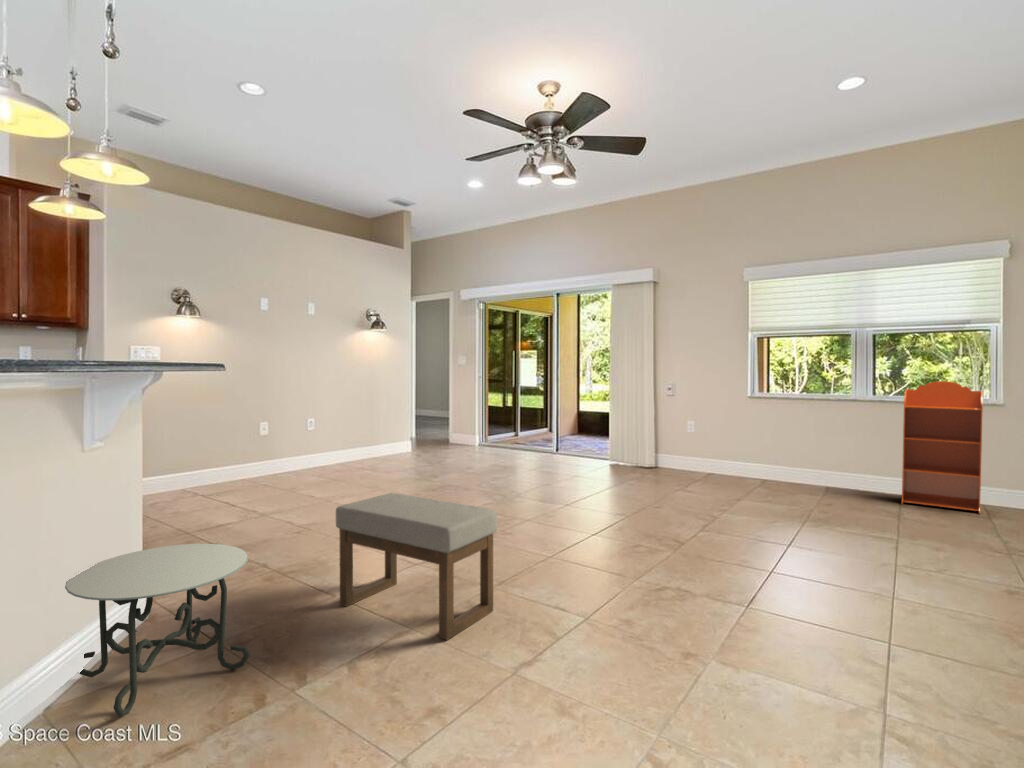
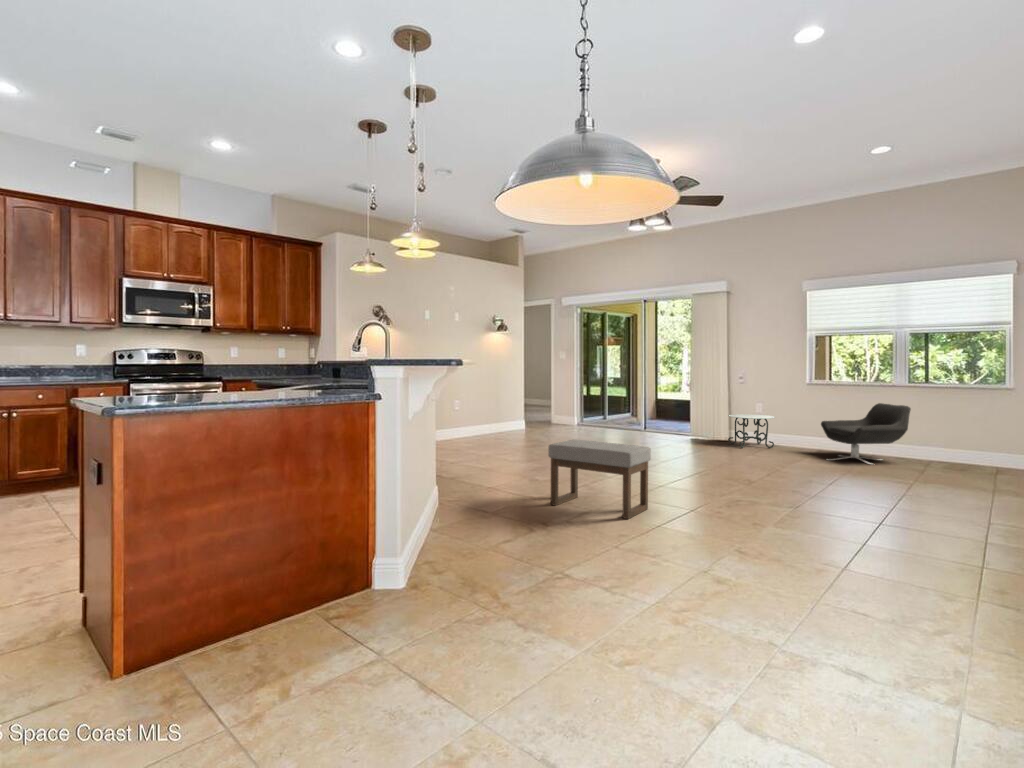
bookcase: present [902,381,983,514] -> none [931,370,997,471]
lounge chair: none [765,423,876,505] -> present [821,403,911,464]
side table: present [65,544,250,717] -> present [728,414,775,448]

